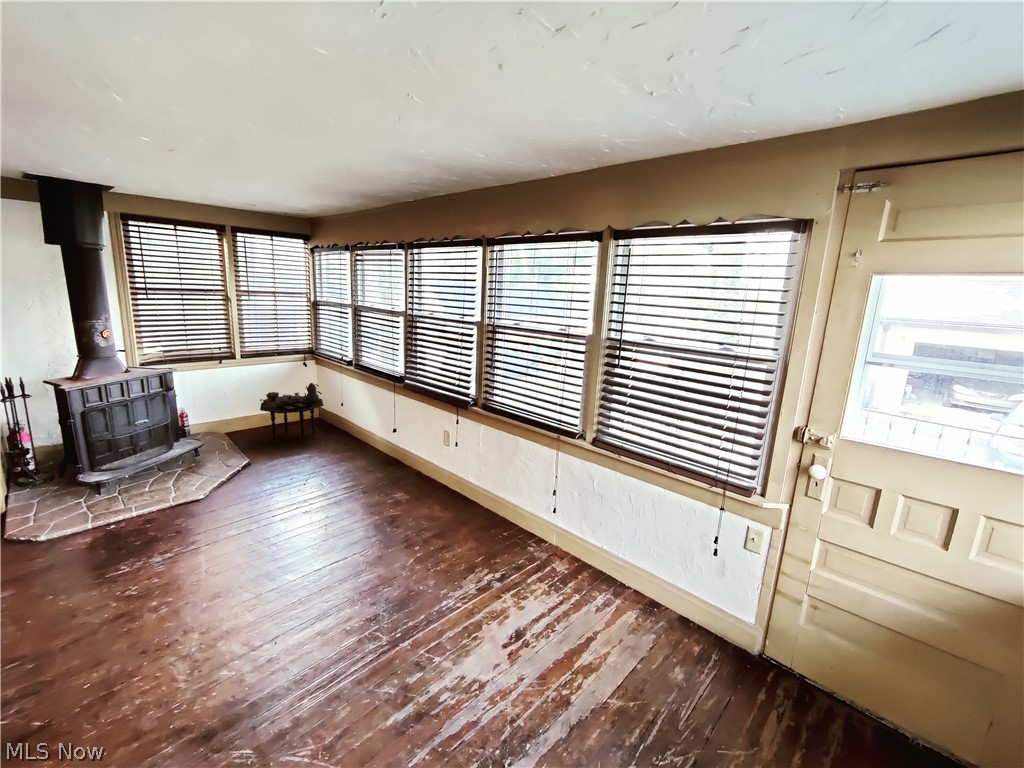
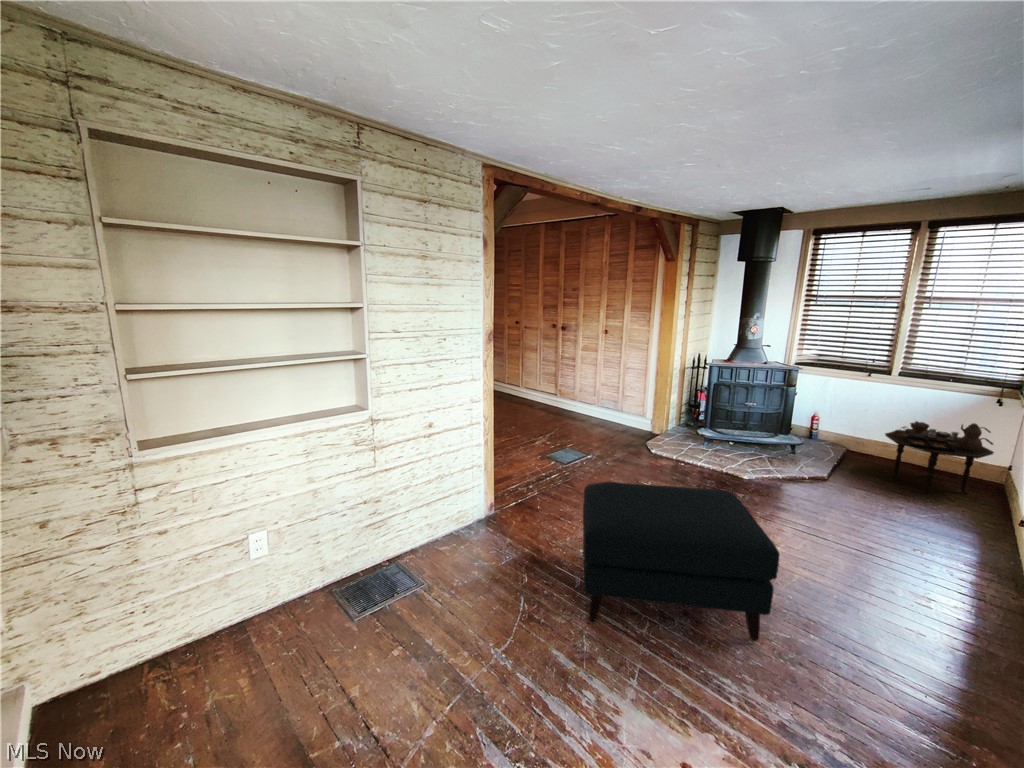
ottoman: none [221,493,419,681] -> present [583,482,780,641]

